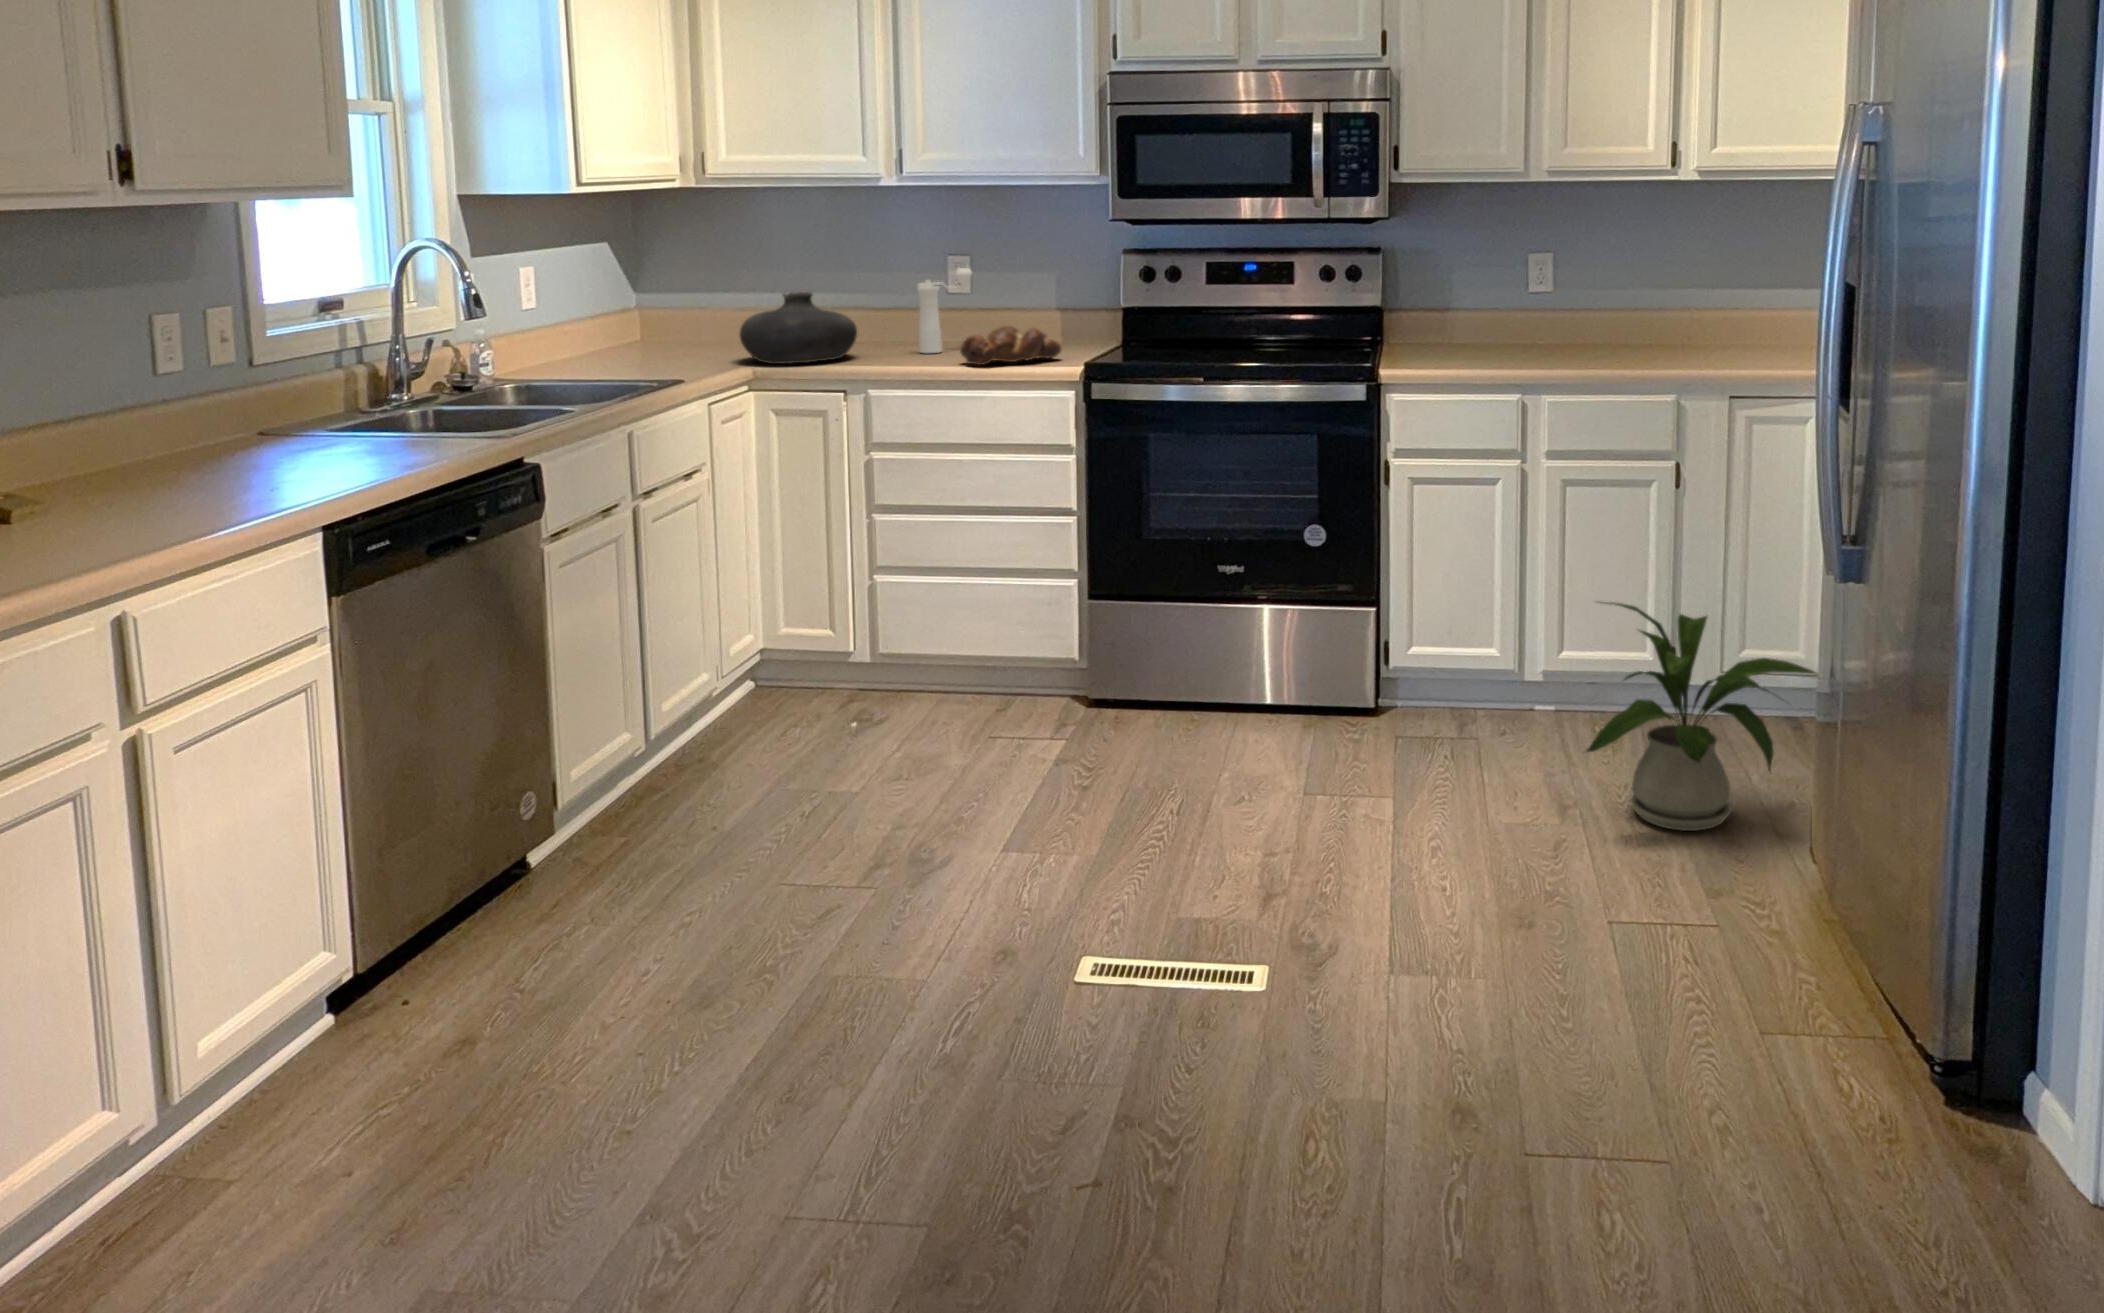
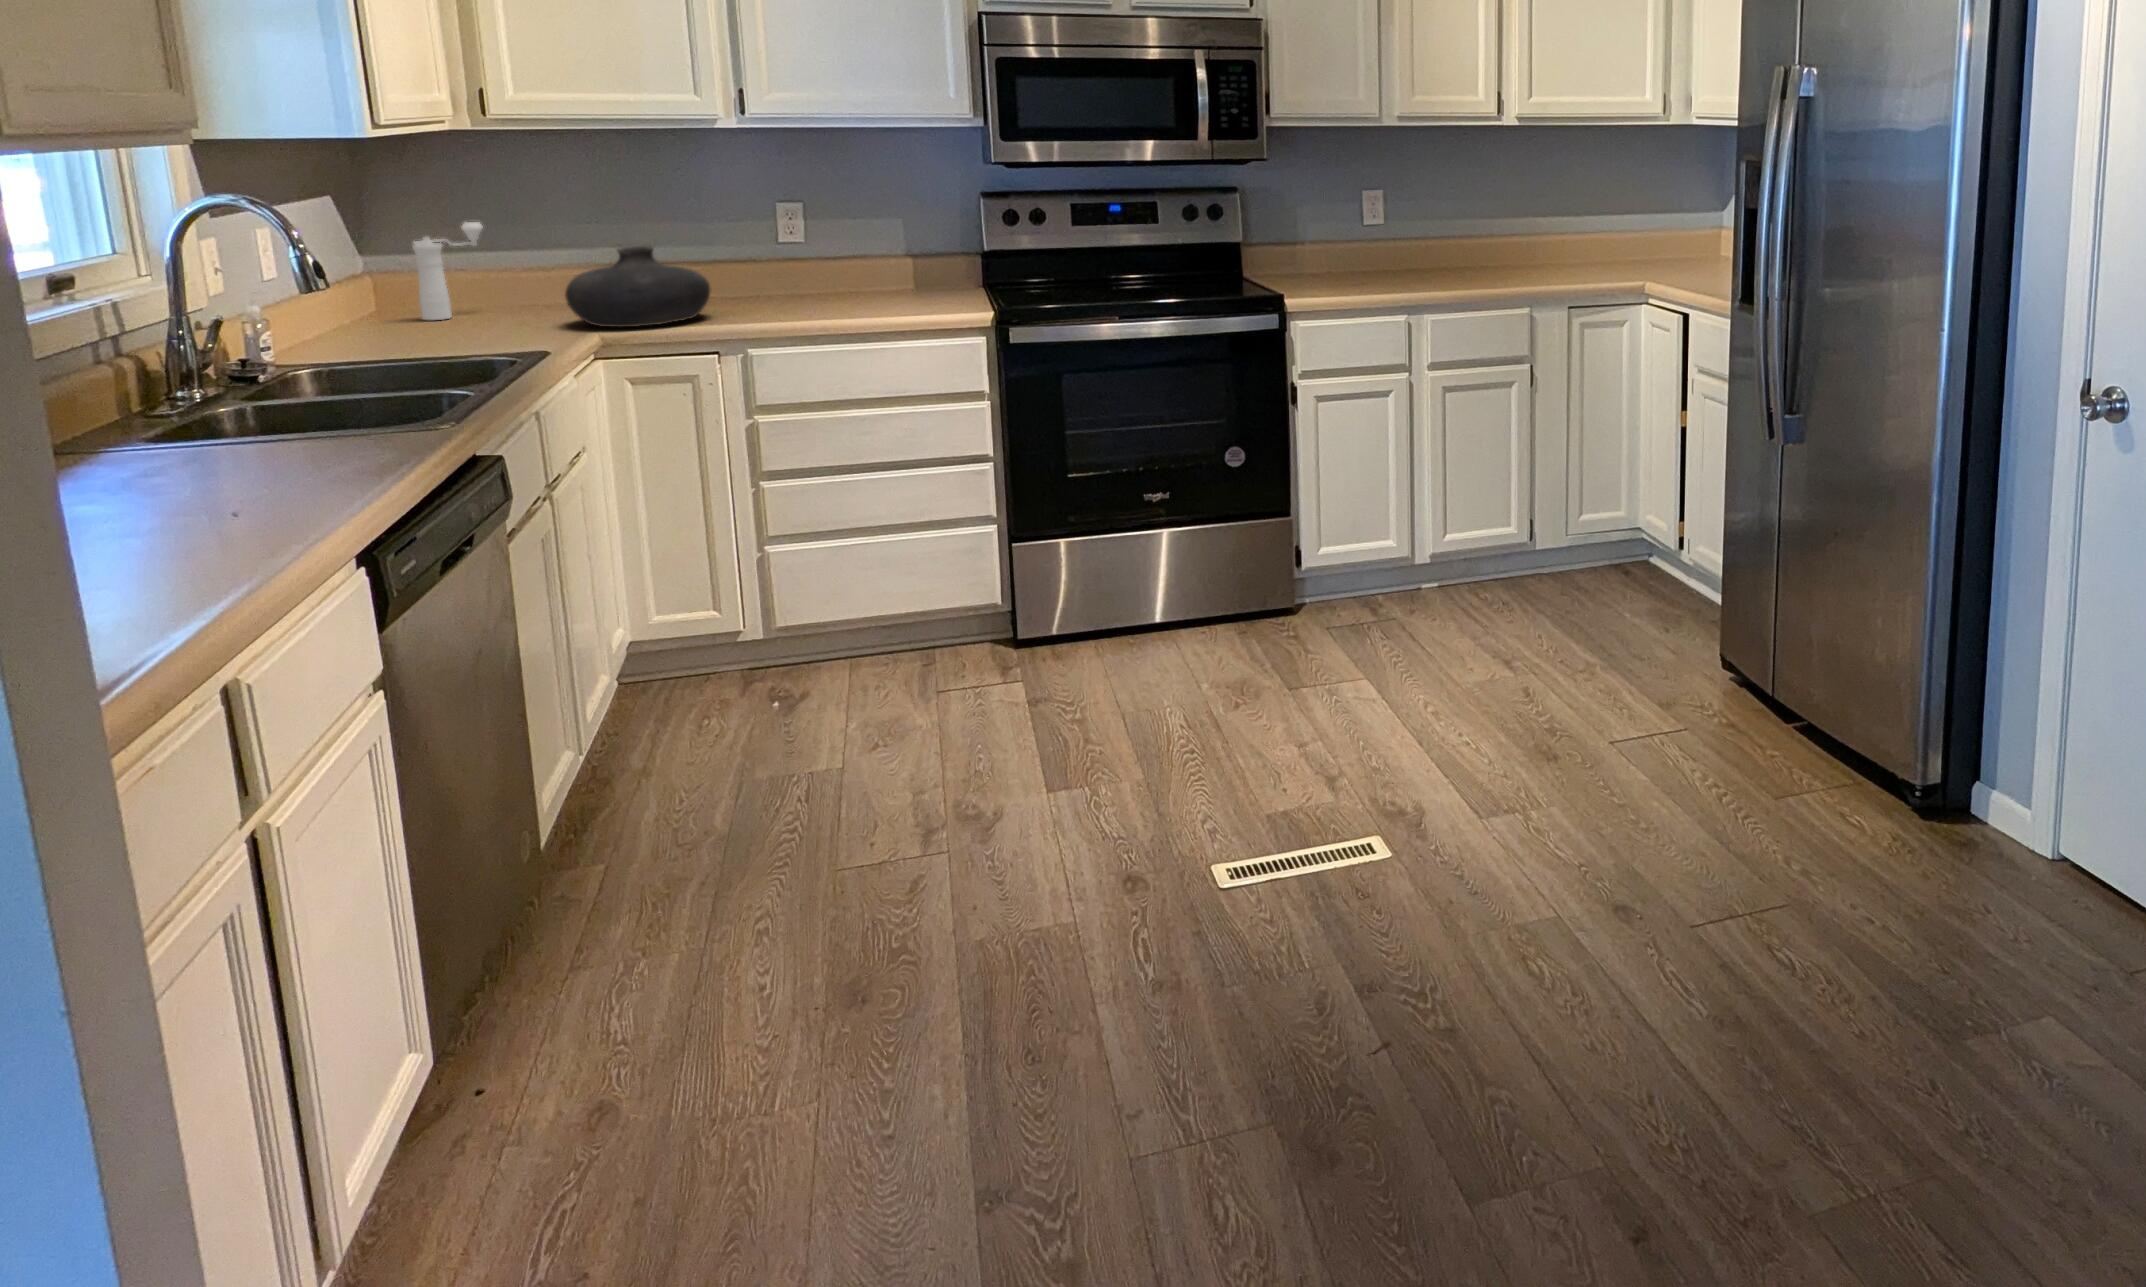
pepper mill: present [917,268,972,353] -> present [413,222,482,320]
bread loaf: present [960,326,1061,365] -> none [849,274,955,316]
house plant: present [1587,603,1817,831] -> none [1529,485,1696,664]

